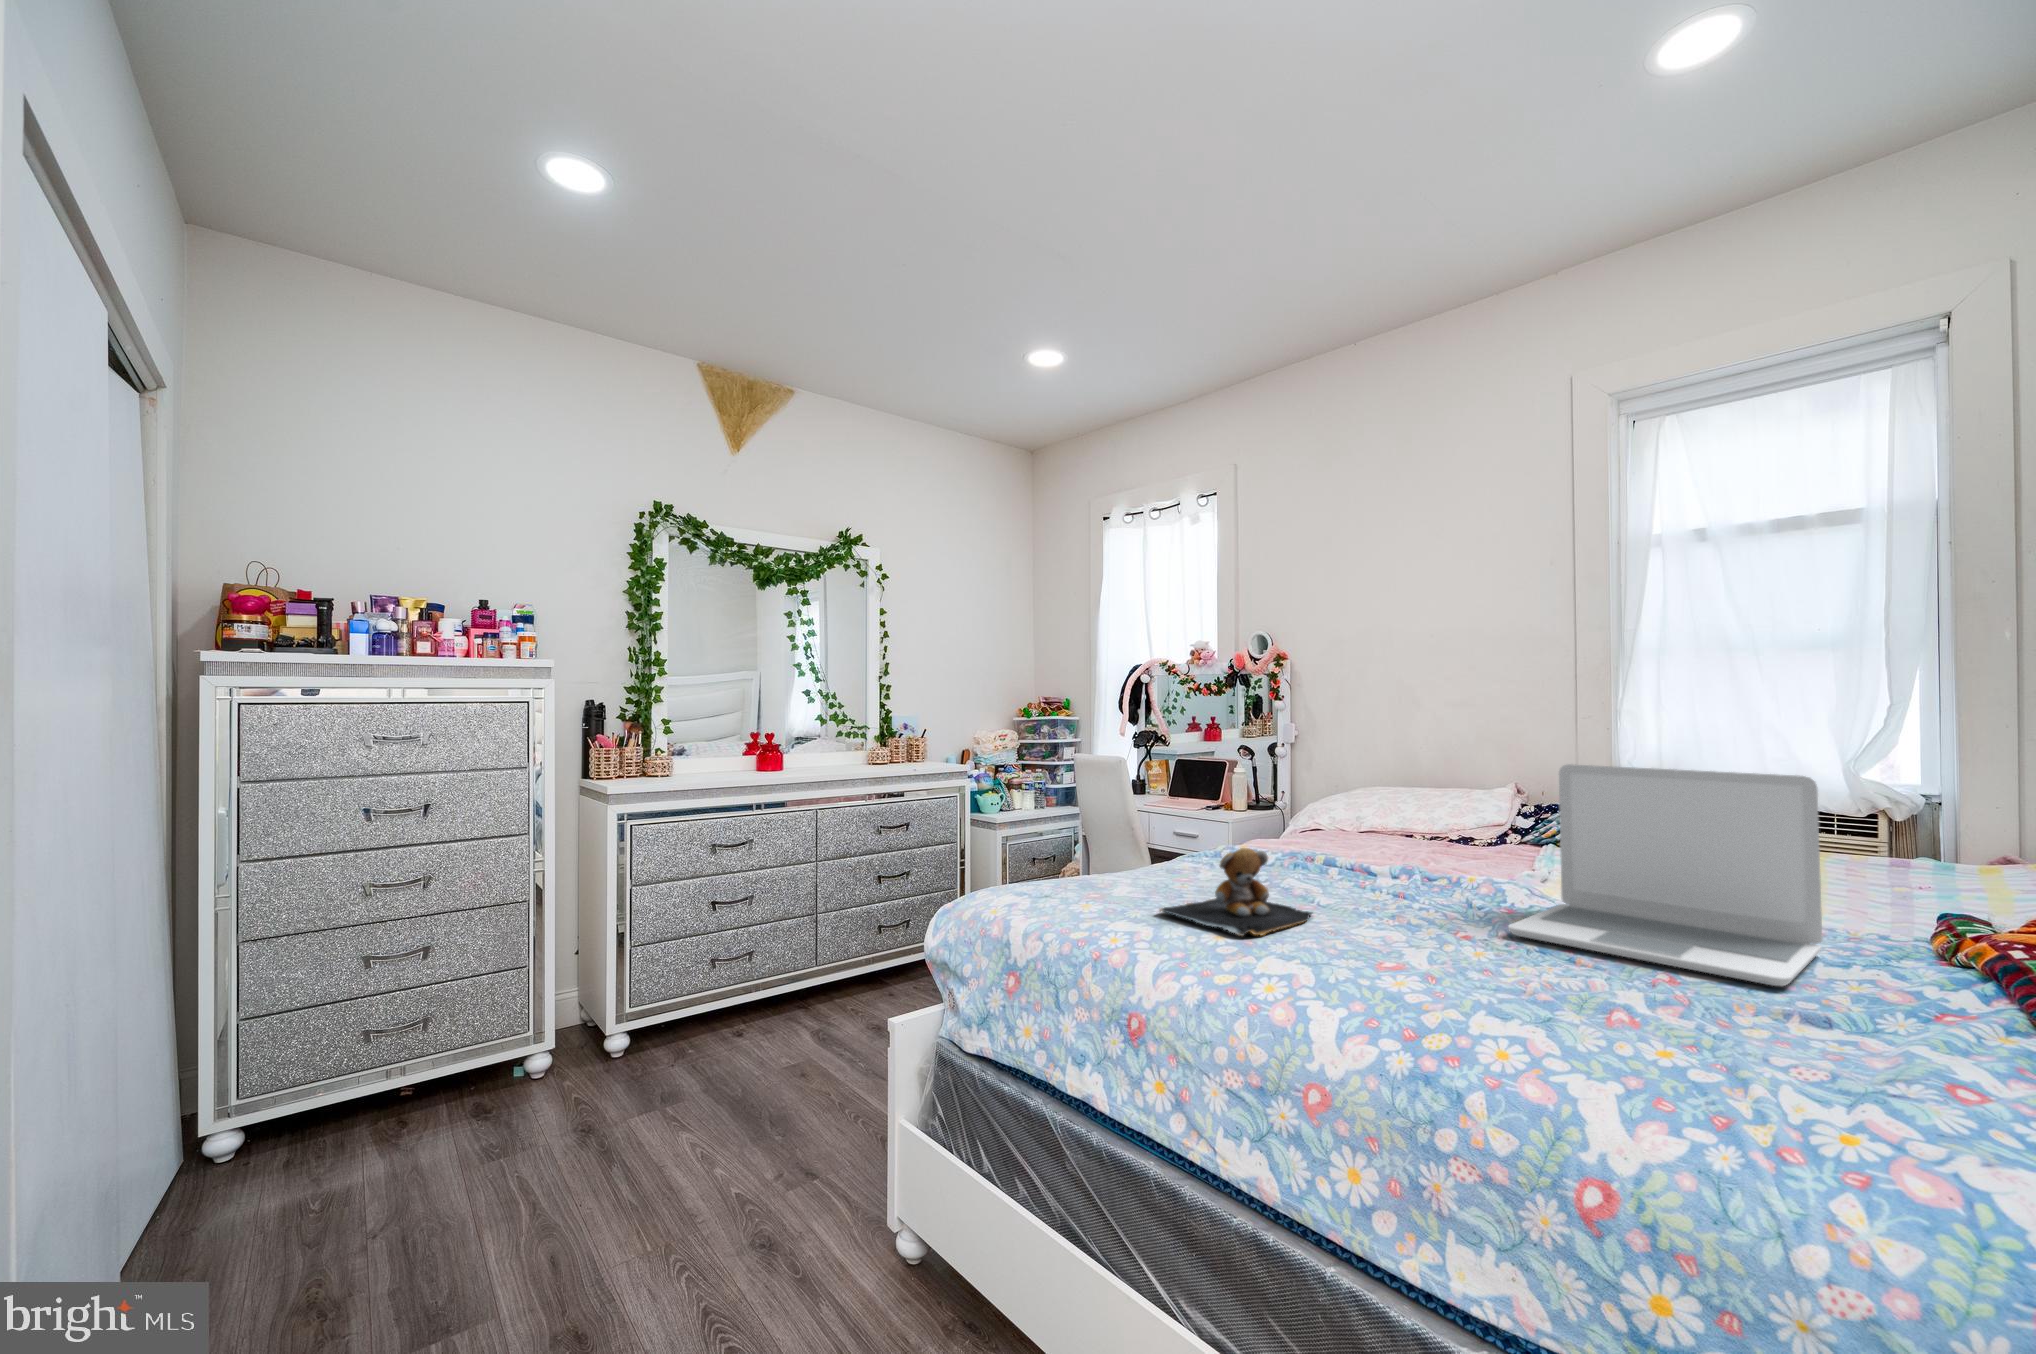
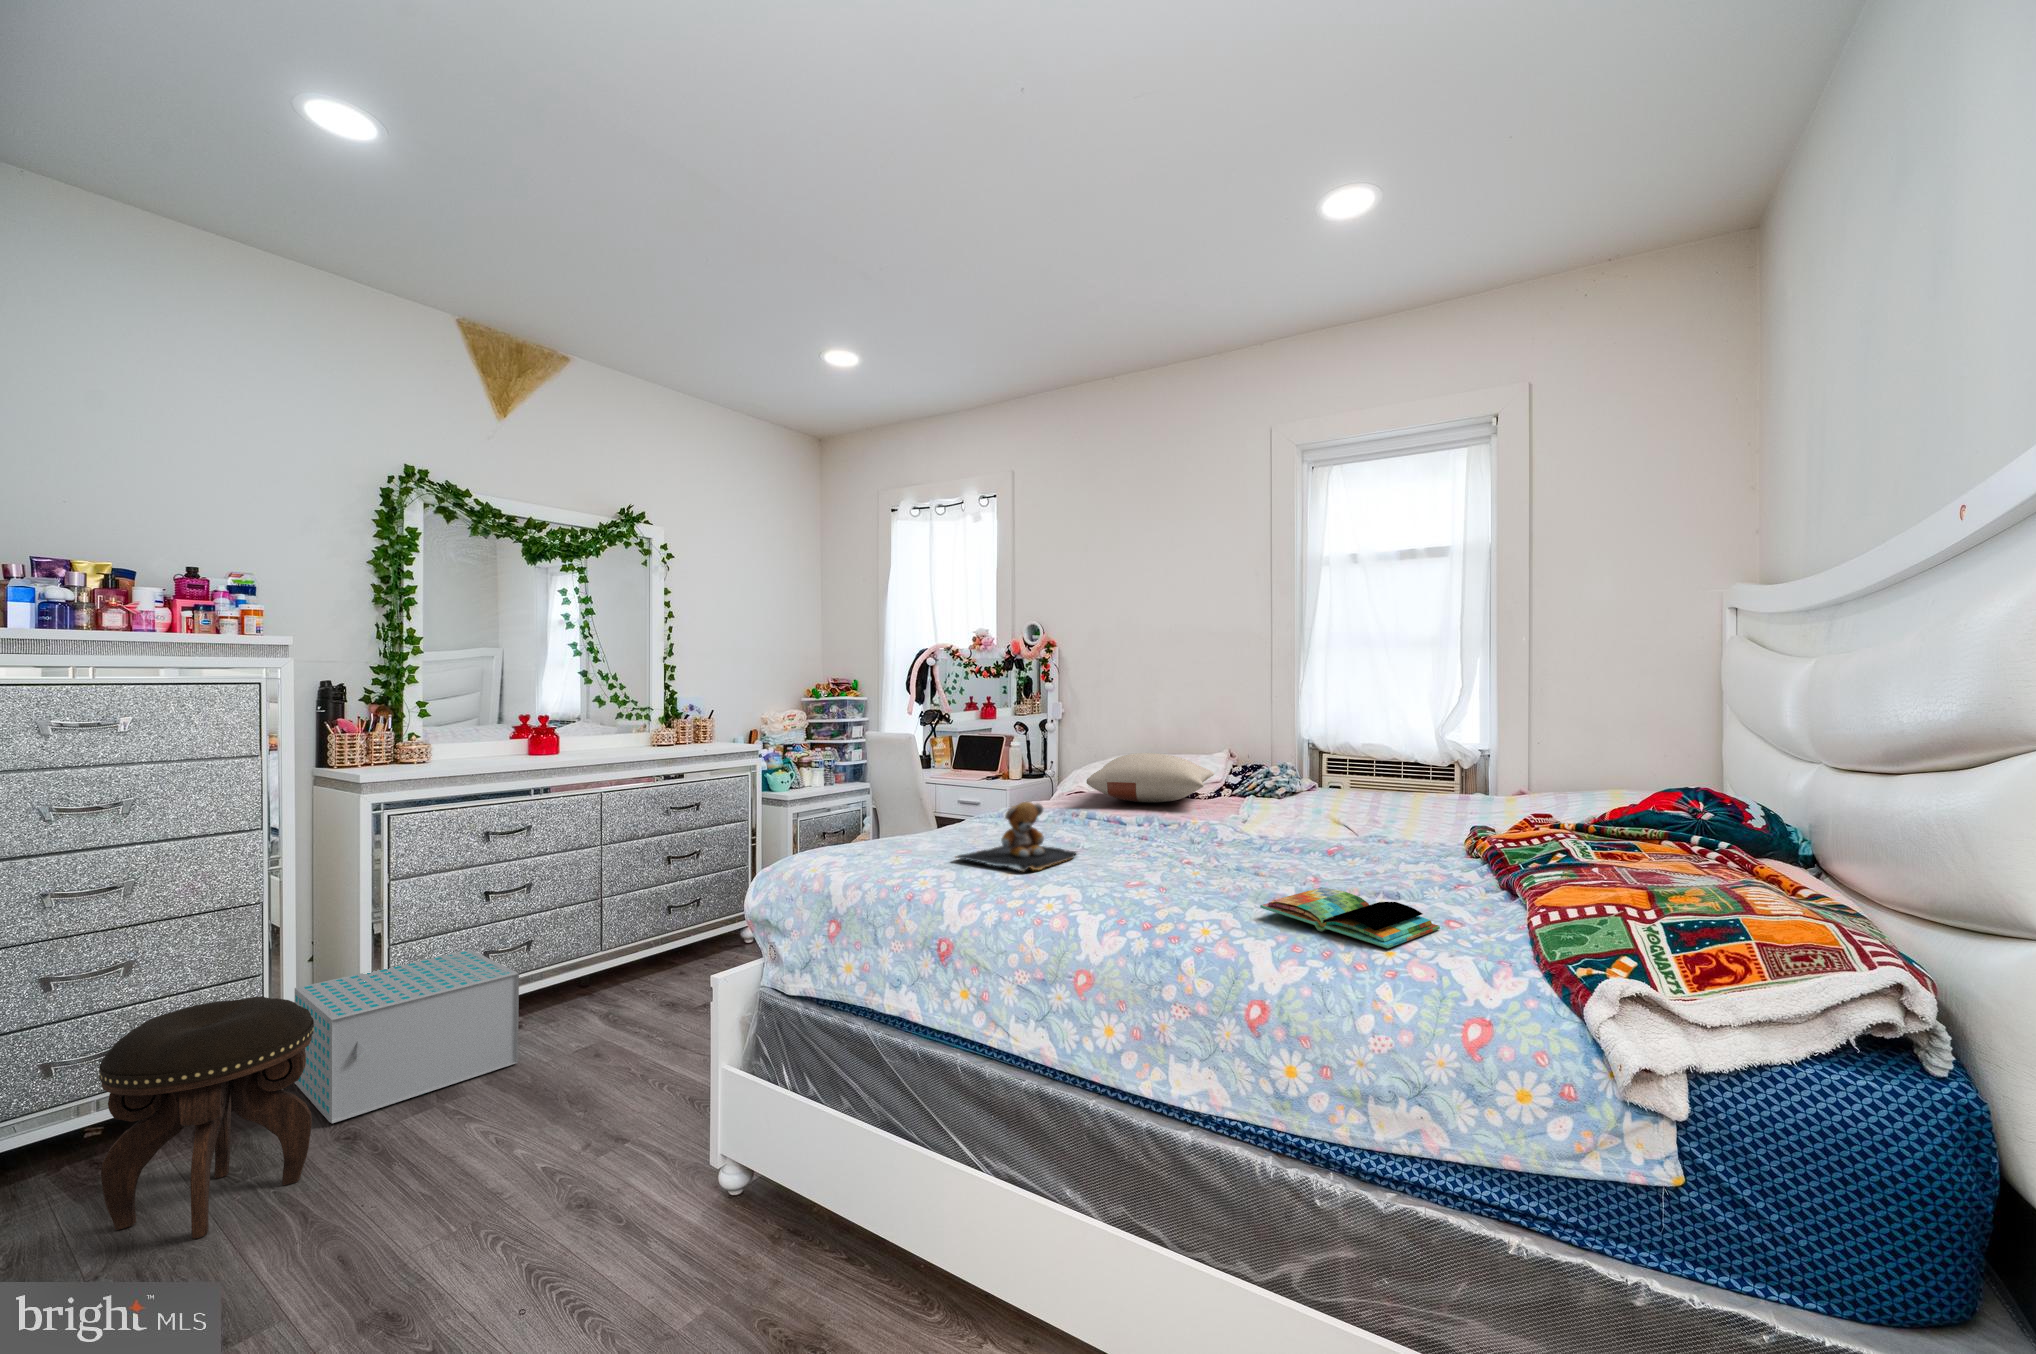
laptop: present [1508,764,1822,986] -> none [1218,728,1413,877]
pillow: none [1326,789,1495,849] -> present [1087,753,1214,802]
storage box: none [550,958,734,1118] -> present [294,949,519,1123]
footstool: none [380,994,549,1220] -> present [99,997,314,1238]
book: none [1582,1001,1909,1124] -> present [1260,887,1440,948]

